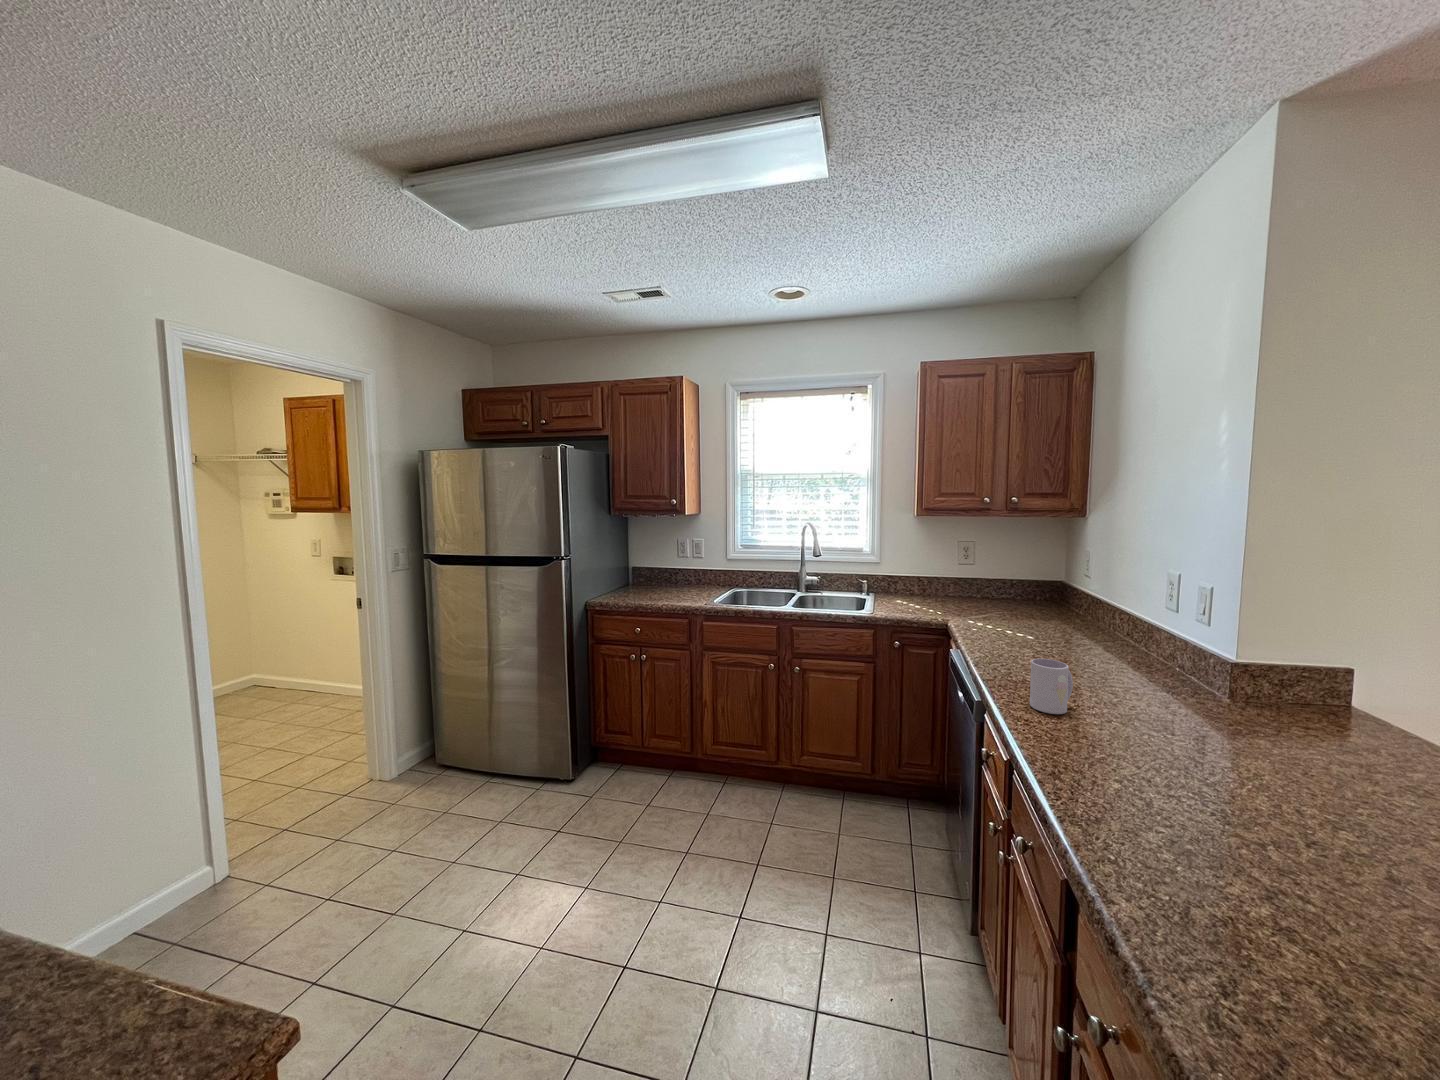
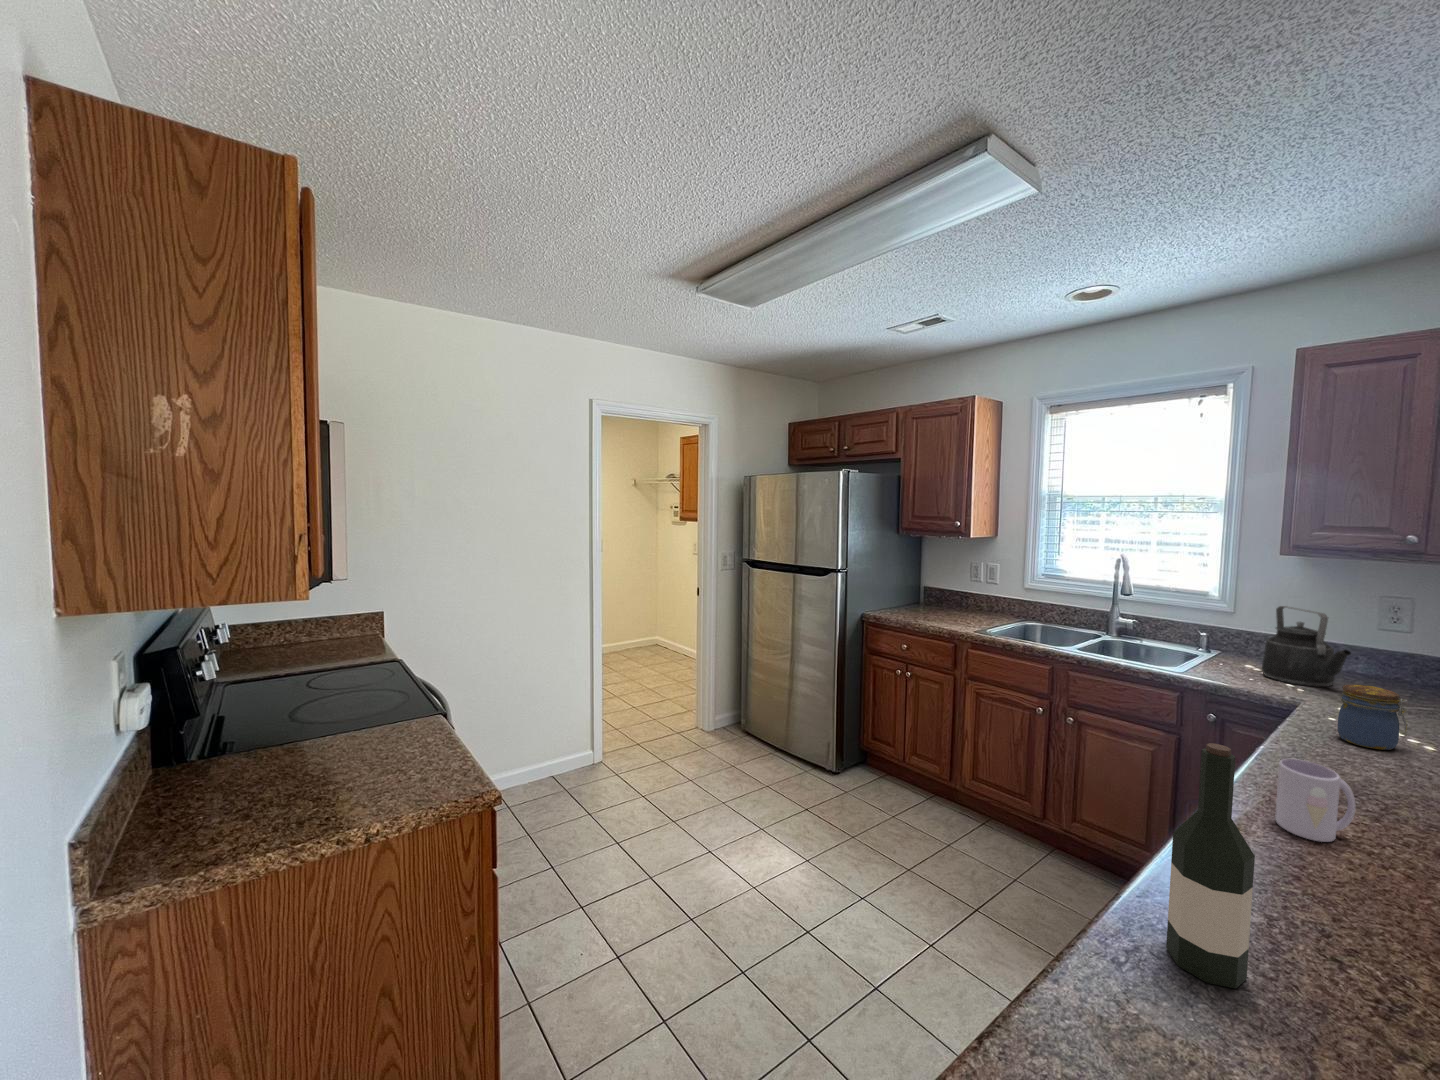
kettle: none [910,553,963,610] -> present [1262,606,1351,687]
jar: none [989,601,1024,644] -> present [1337,684,1407,750]
wine bottle: none [1096,652,1159,841] -> present [1166,743,1255,988]

